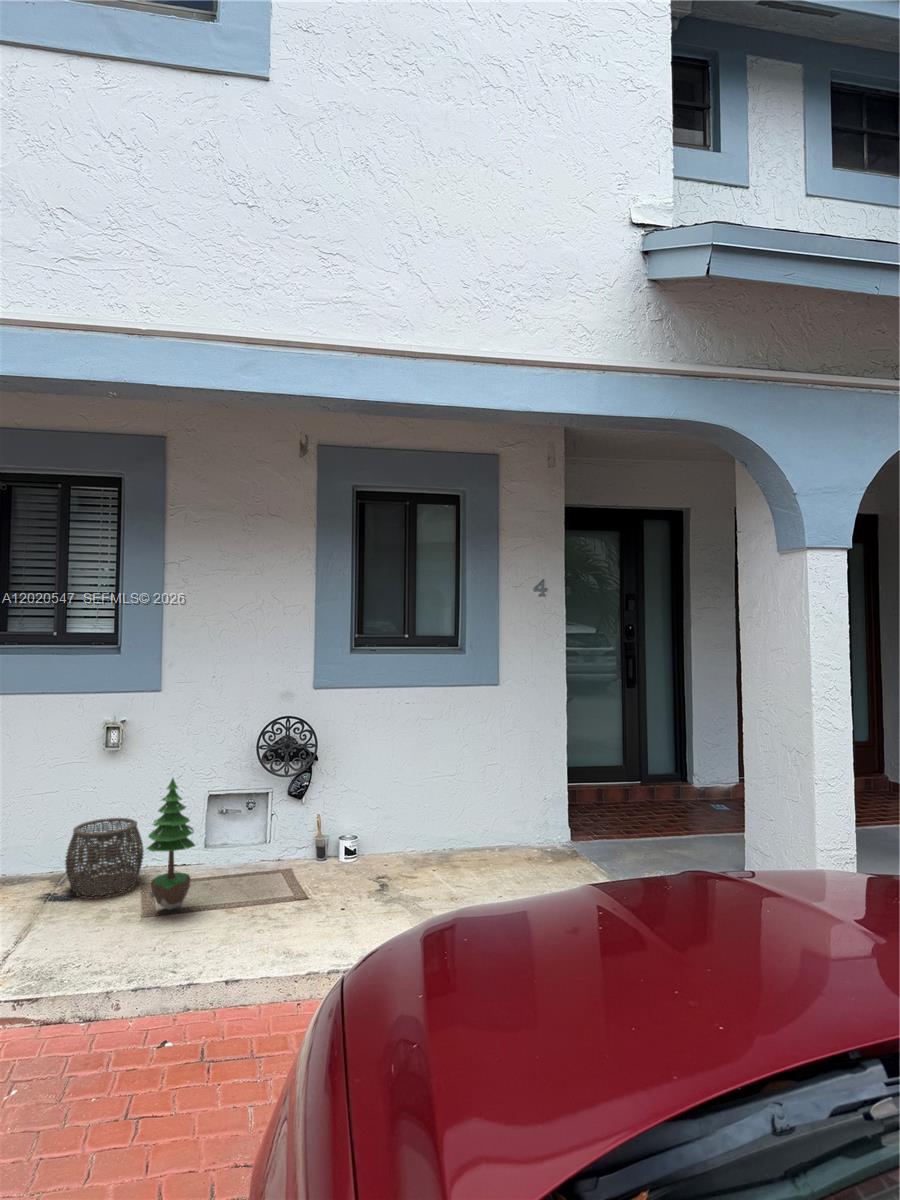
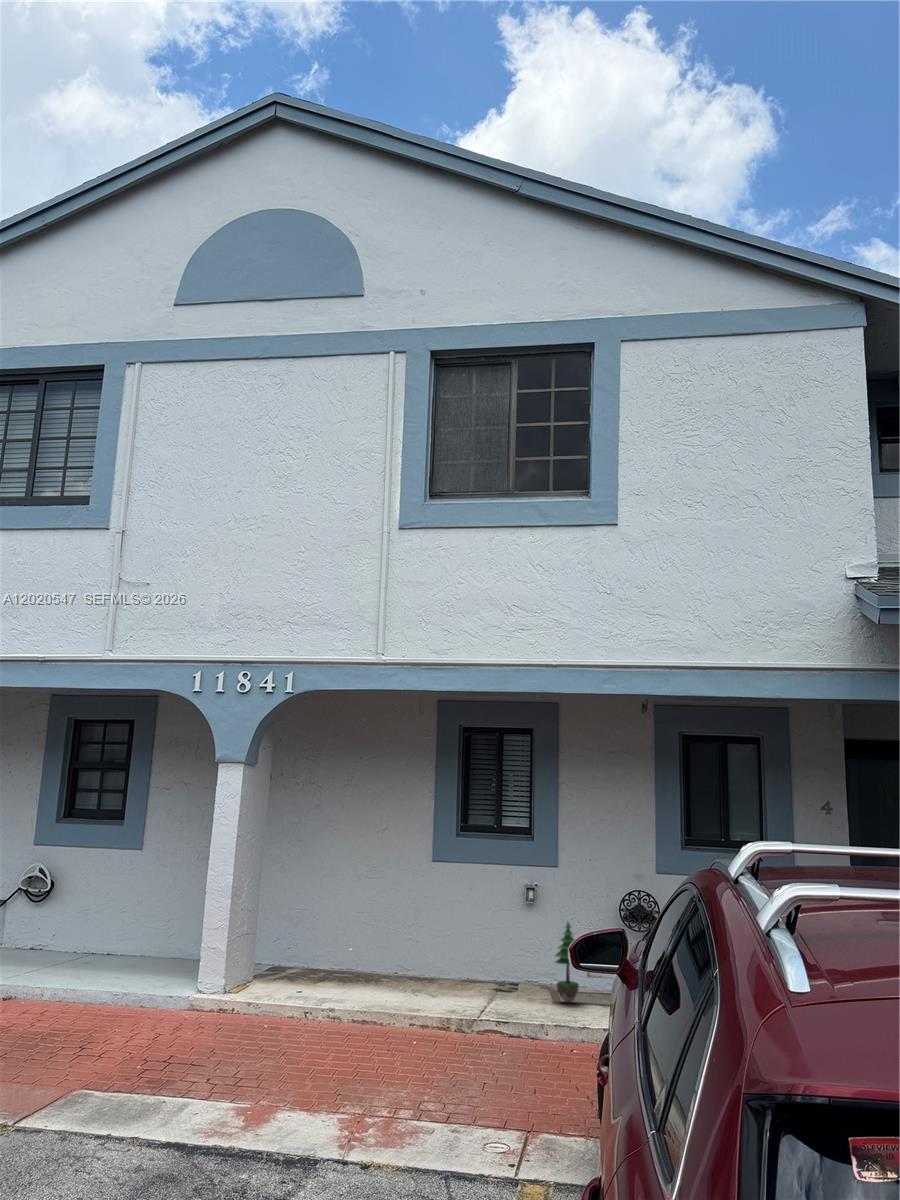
woven basket: present [65,818,144,896] -> none [506,948,550,993]

